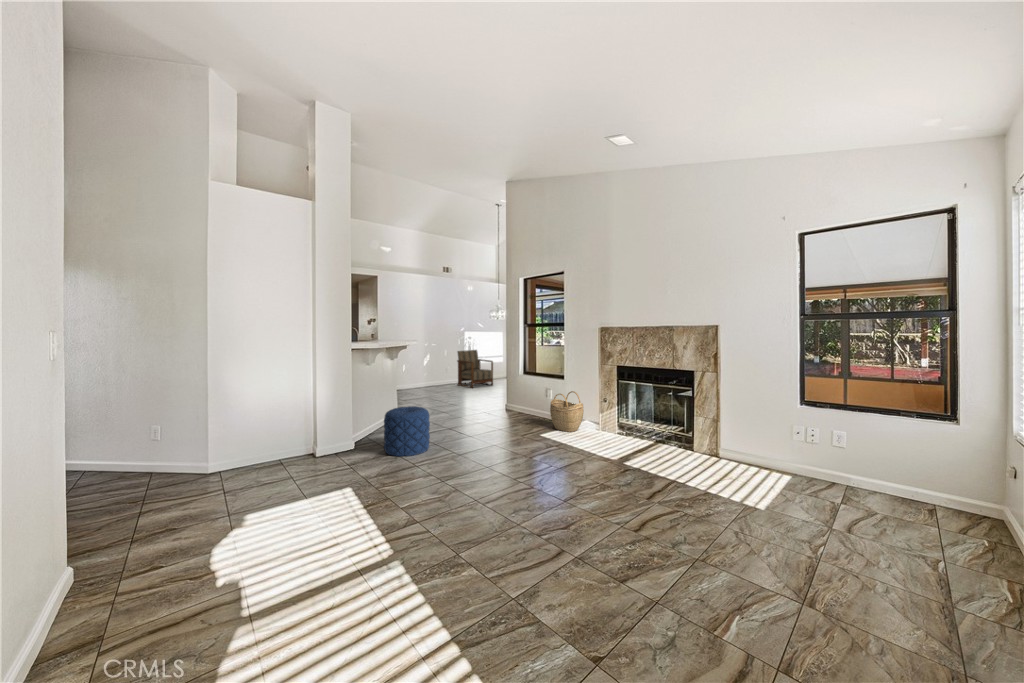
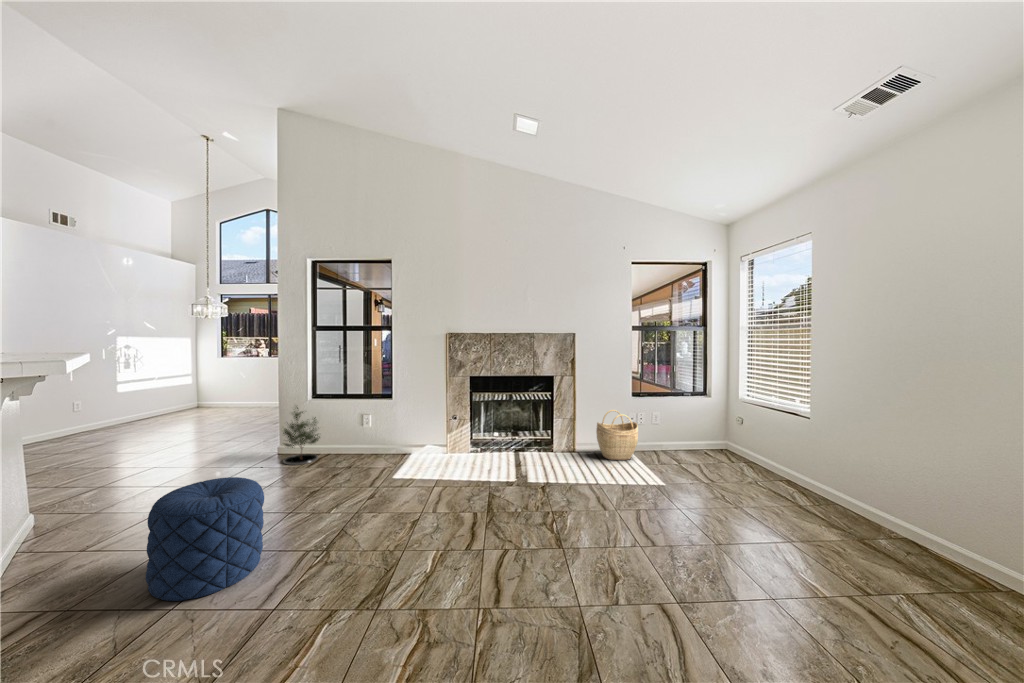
armchair: present [457,350,493,388] -> none [101,367,185,430]
potted tree: none [495,378,522,419] -> present [283,407,320,465]
woven basket: present [550,391,584,432] -> present [596,410,638,460]

